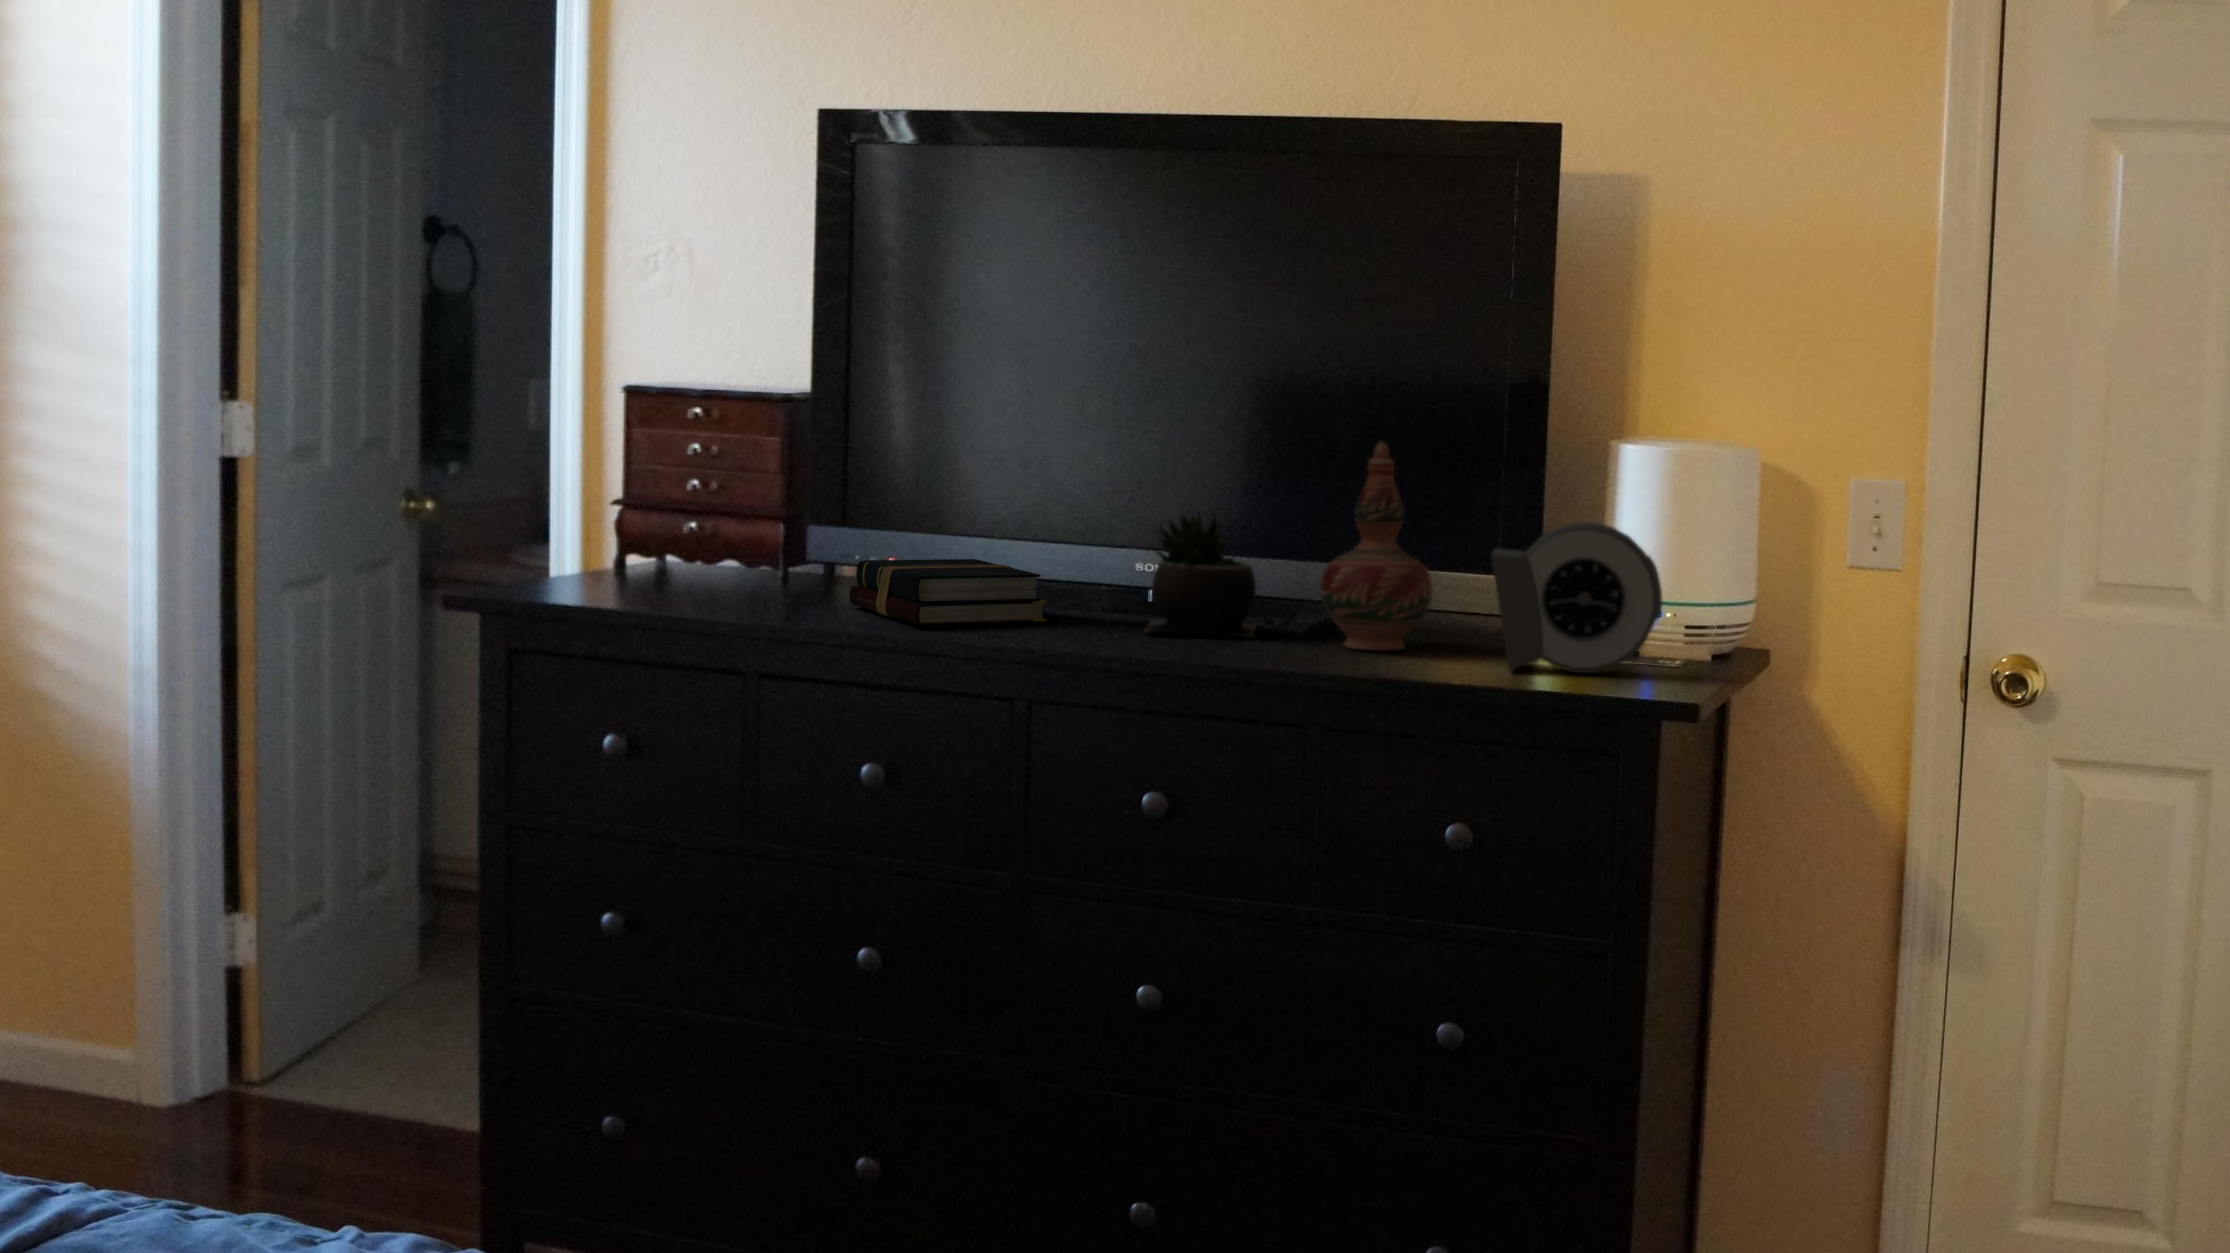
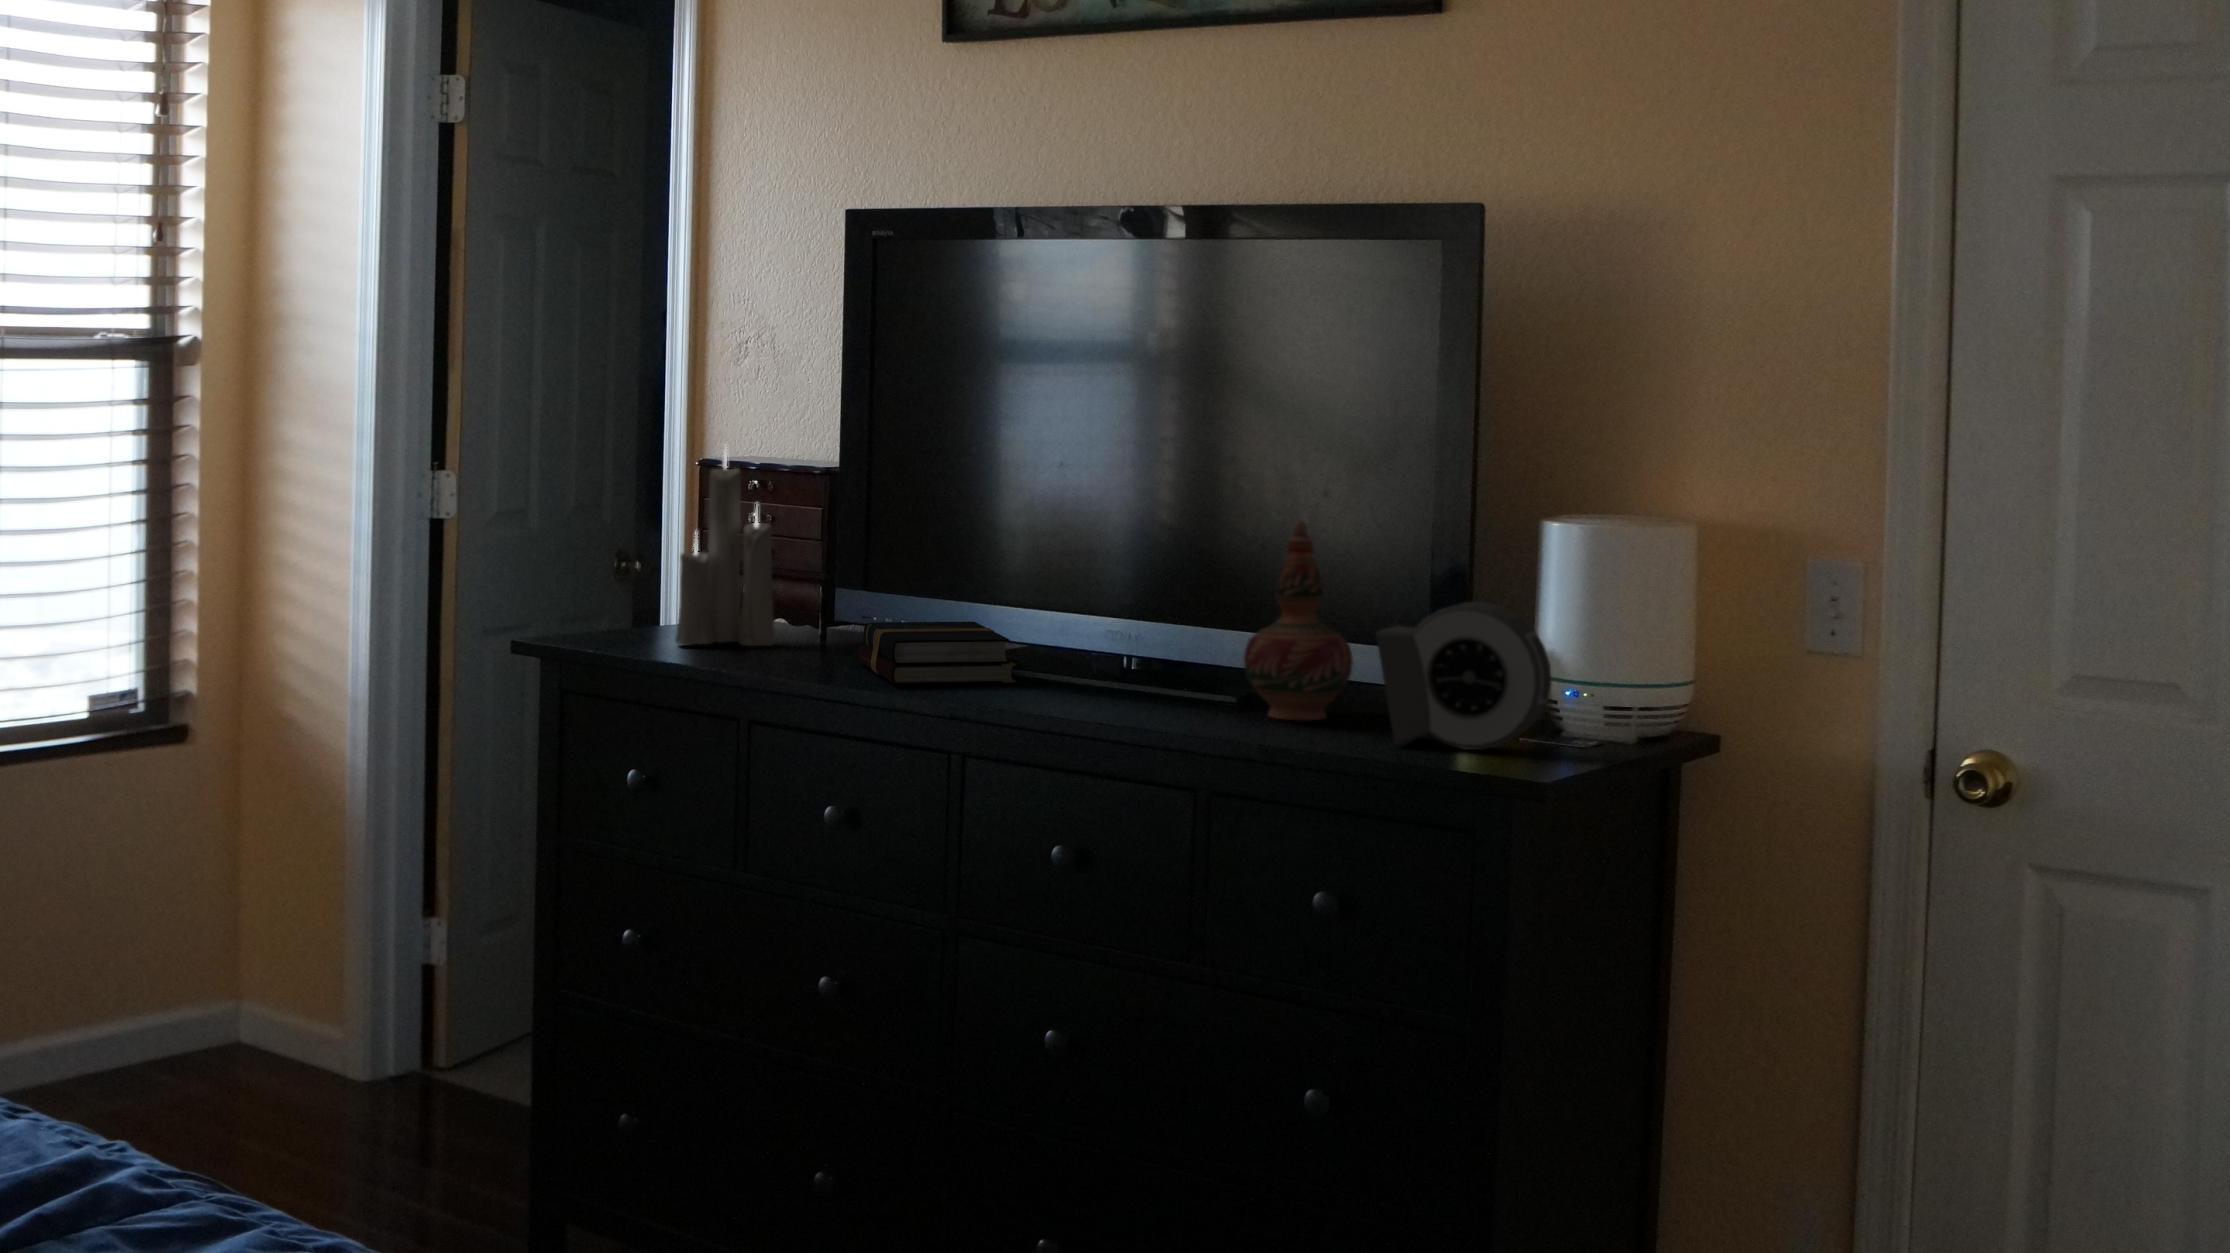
candle: none [613,350,731,591] -> present [675,454,775,646]
succulent plant: present [1143,513,1256,636] -> none [1089,581,1214,703]

